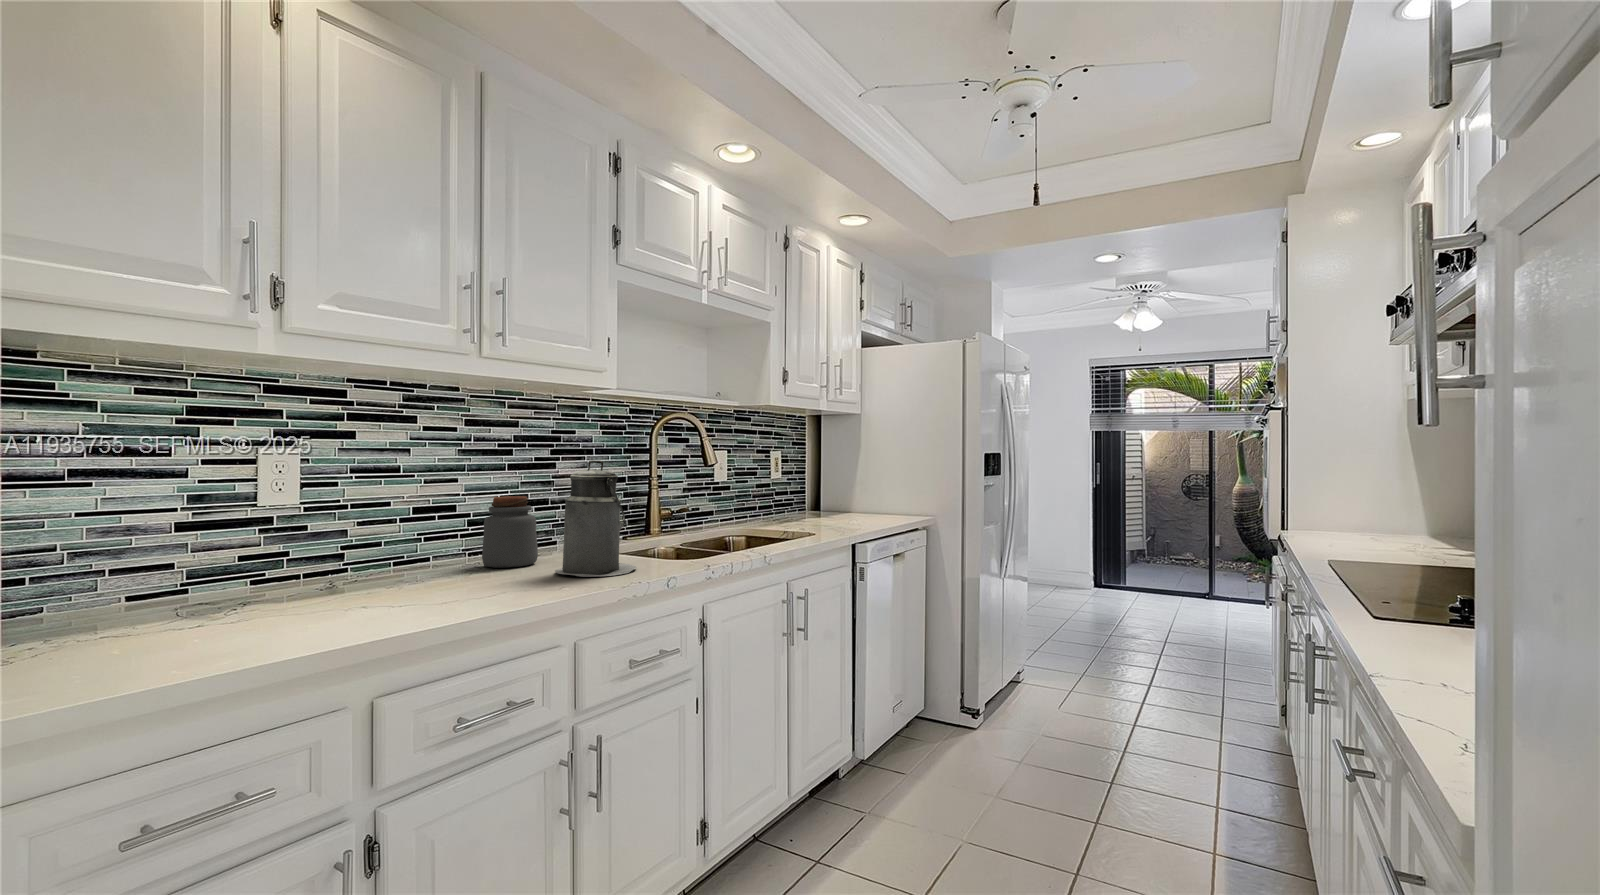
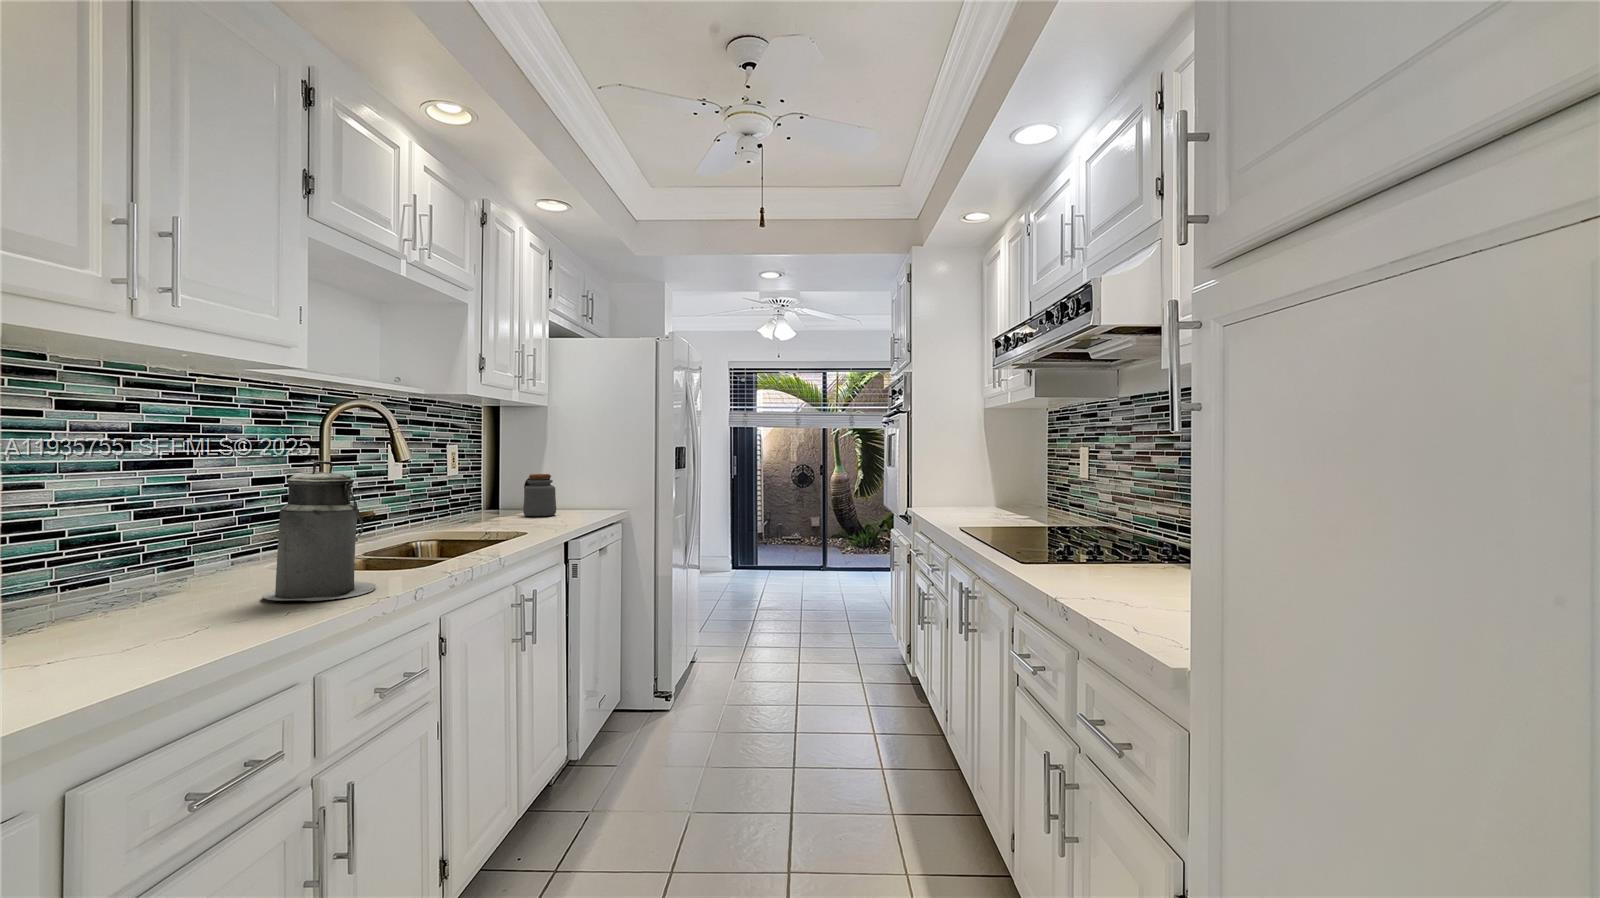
jar: present [482,496,538,568] -> present [523,474,556,516]

